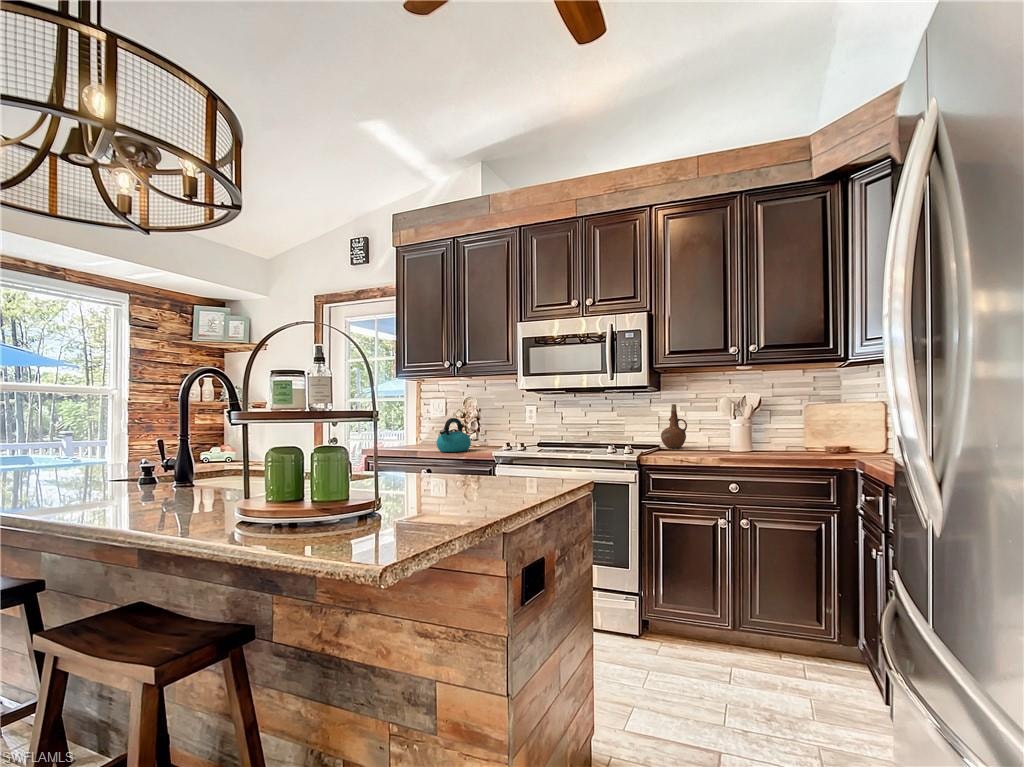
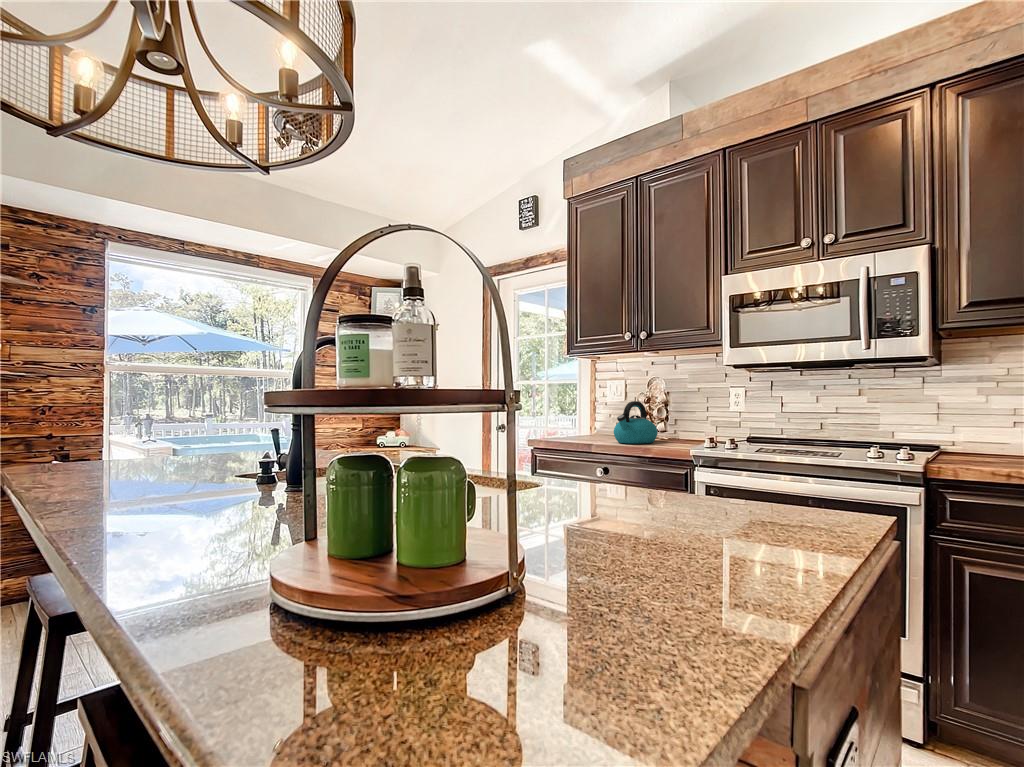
ceramic pitcher: present [661,404,687,448] -> none [946,383,994,449]

